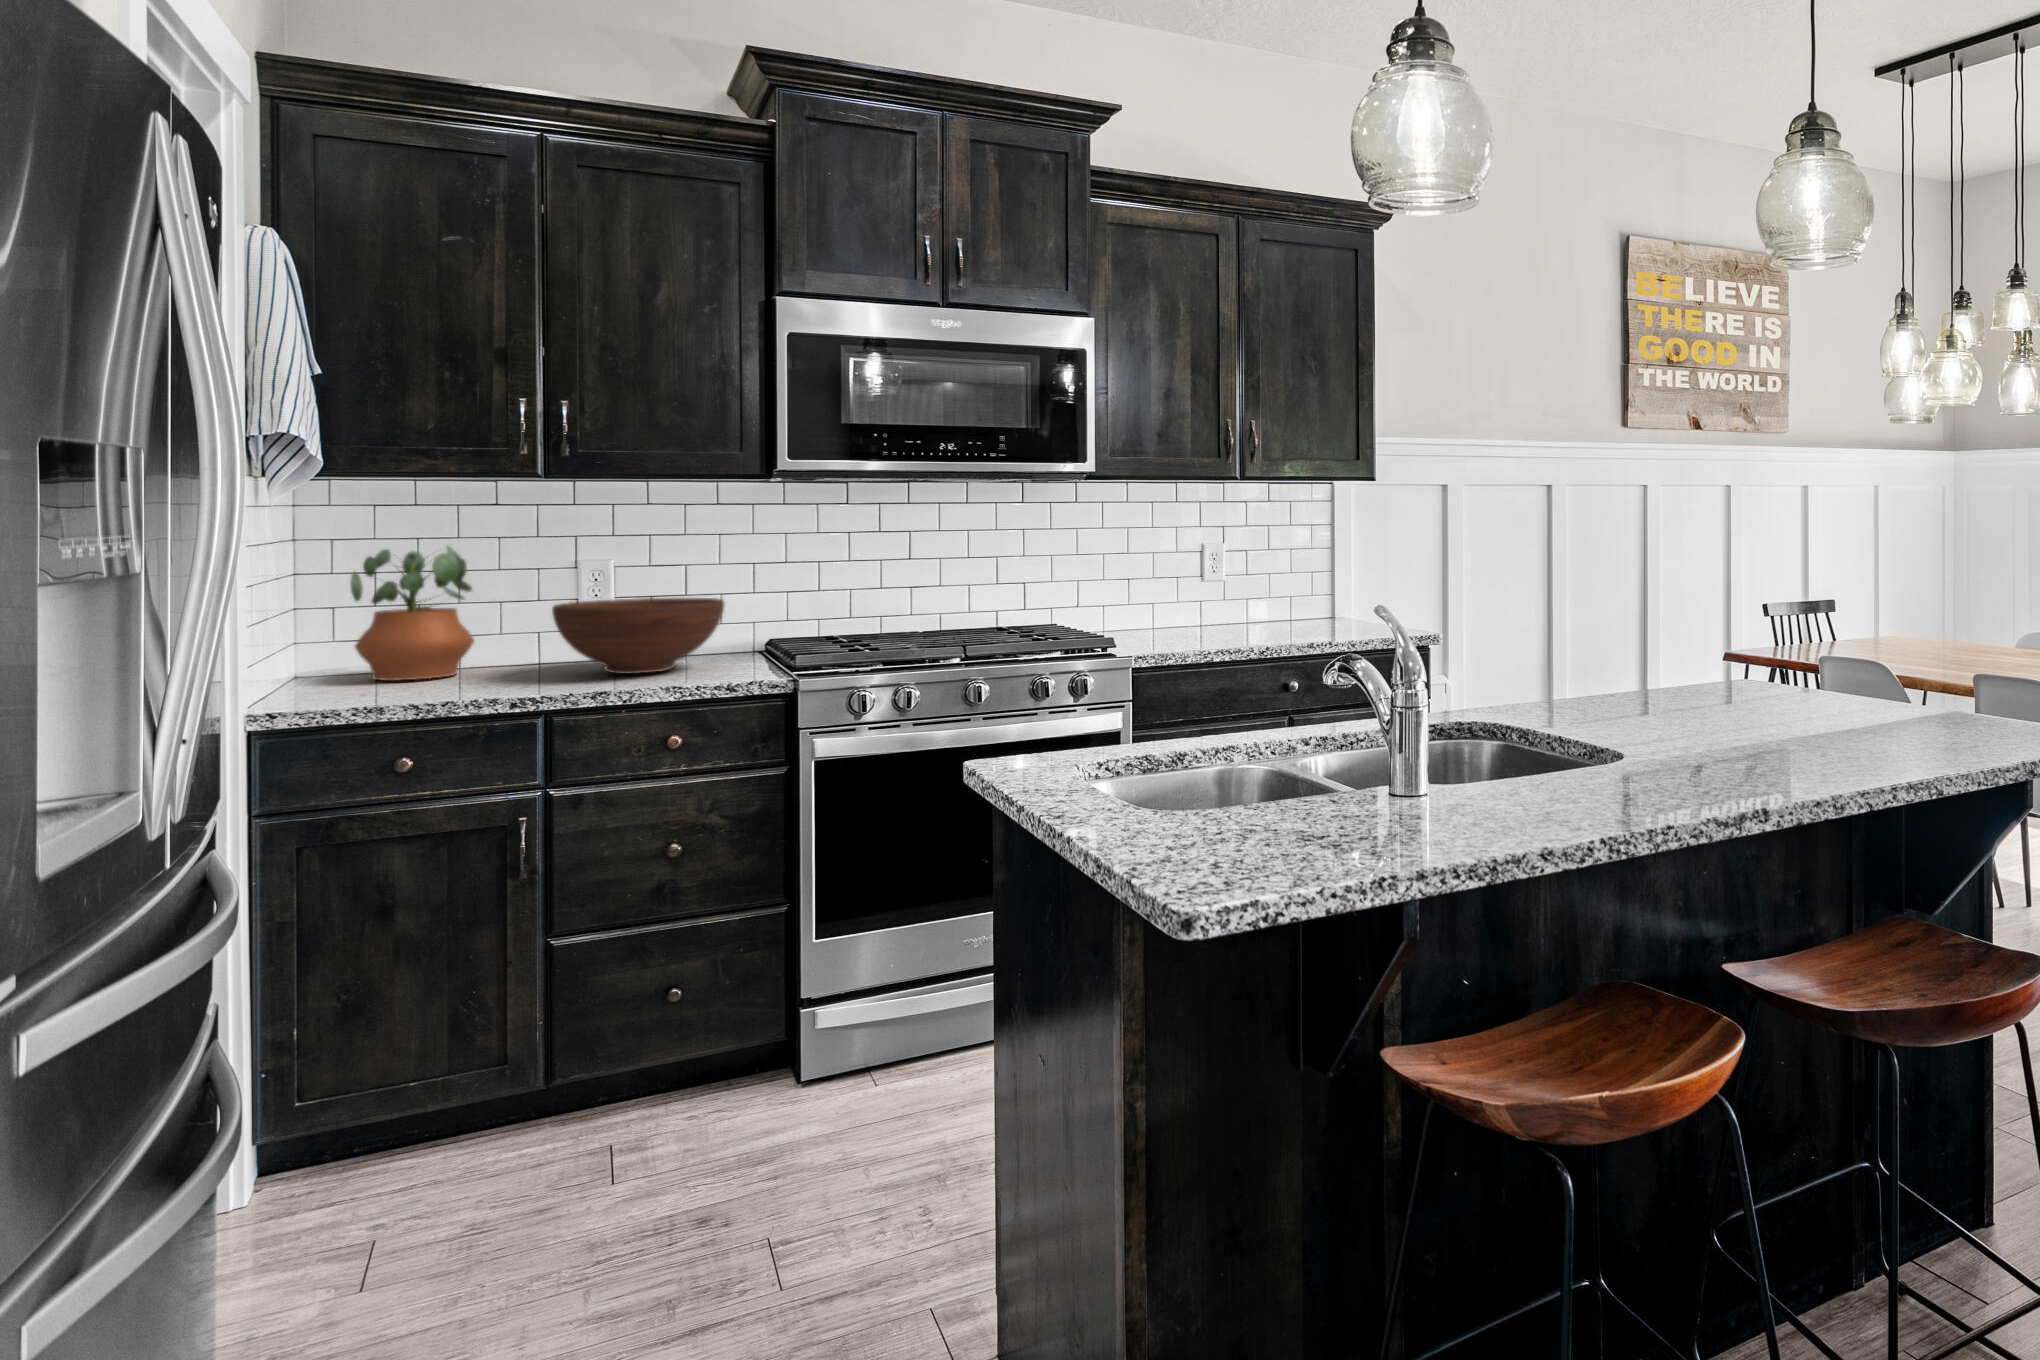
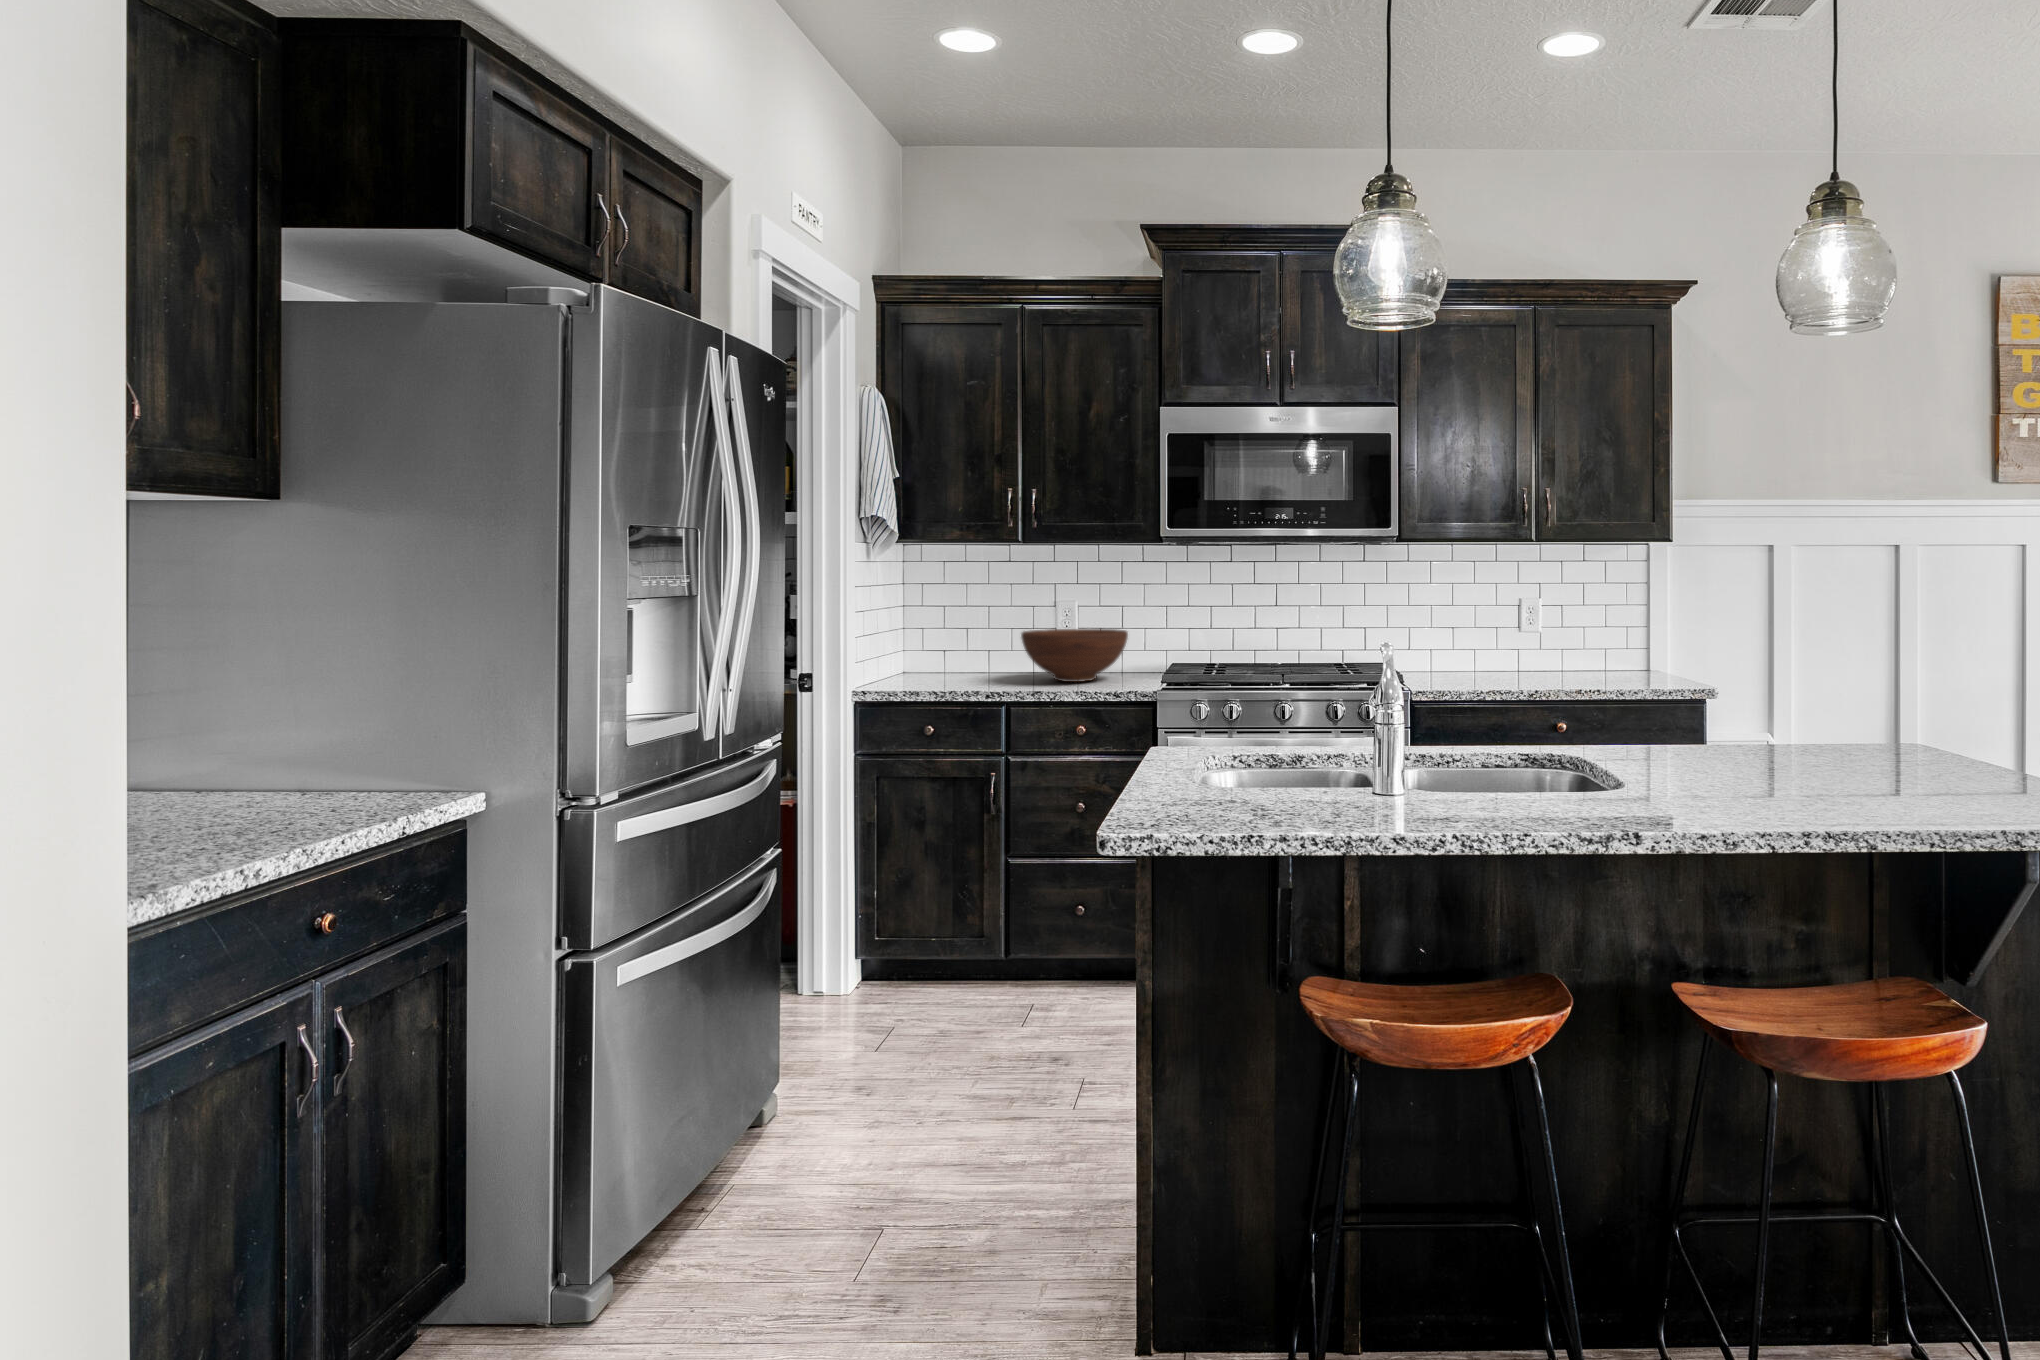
potted plant: present [350,546,474,681] -> none [917,589,988,678]

